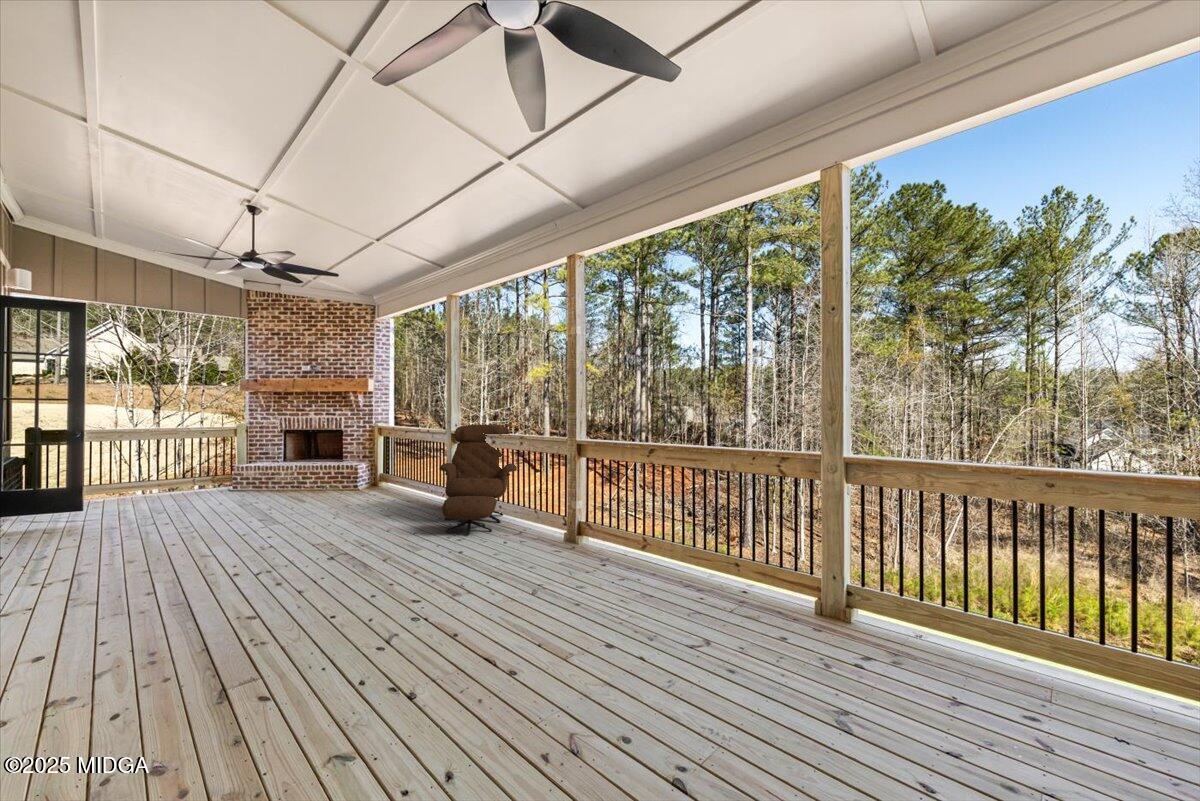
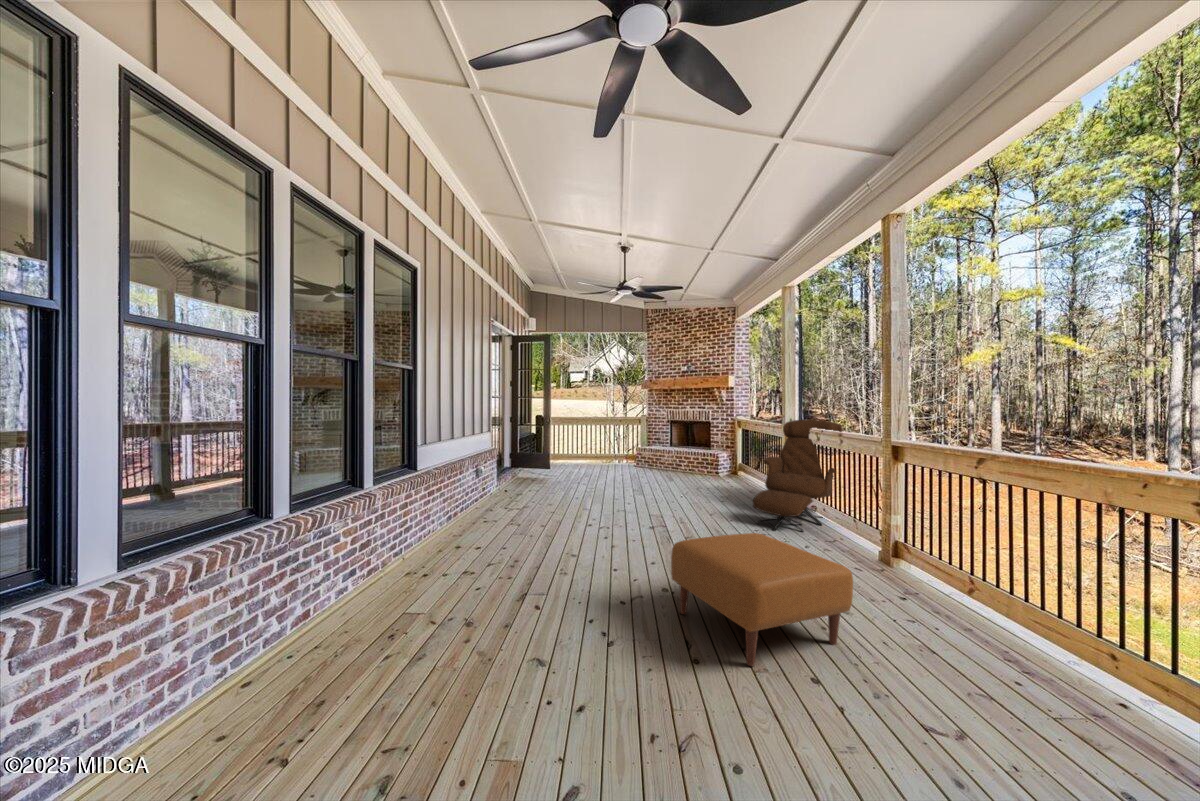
ottoman: none [447,535,606,656] -> present [671,533,853,666]

